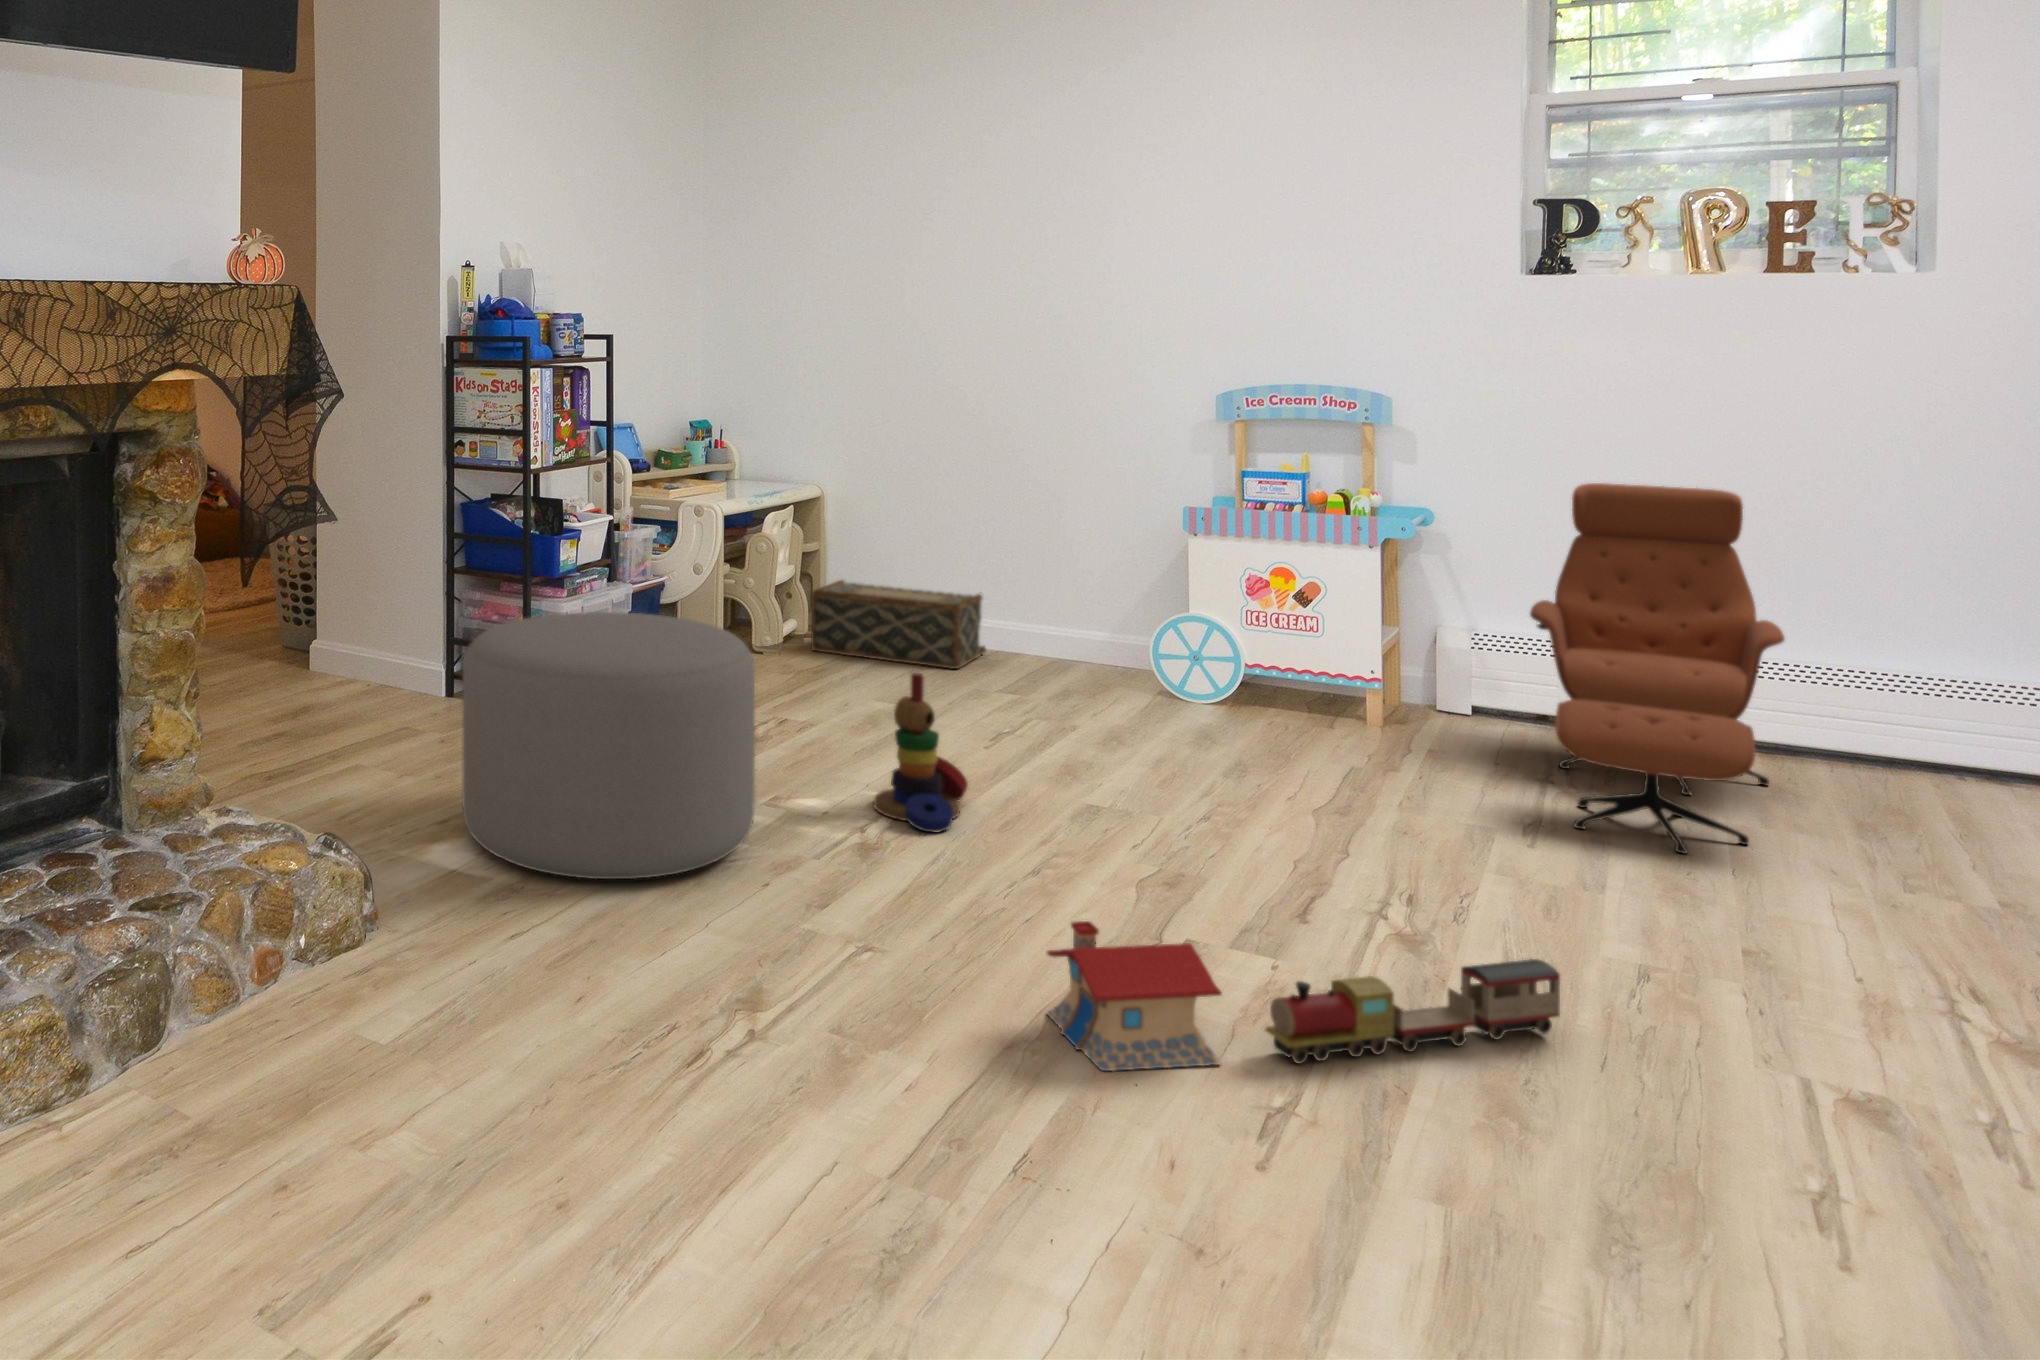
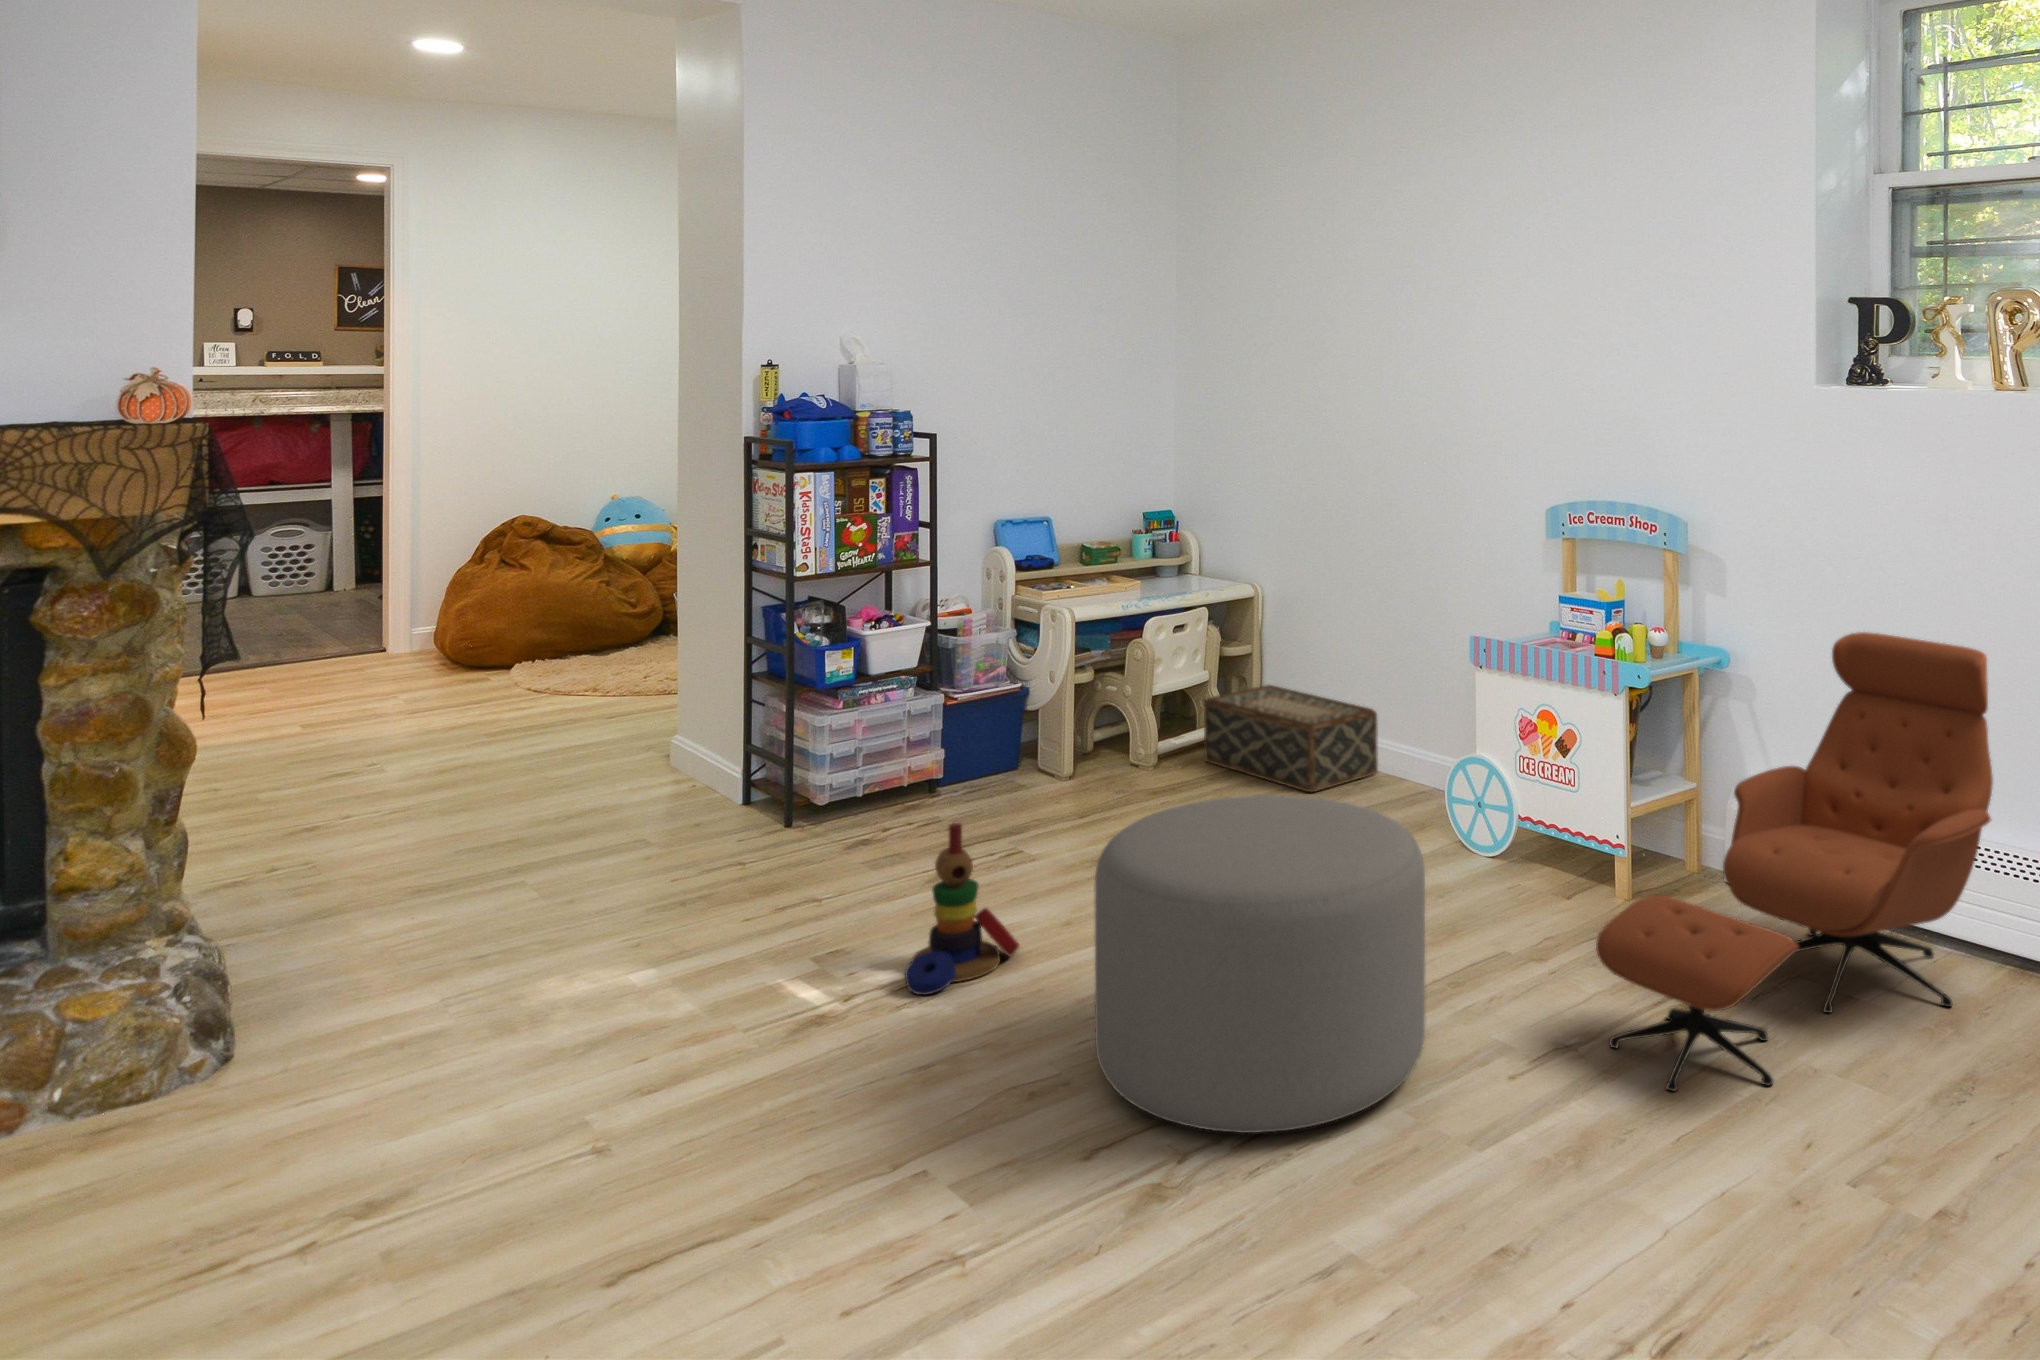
ottoman: present [462,612,755,879] -> present [1095,795,1425,1133]
toy house: present [1047,921,1221,1071] -> none [564,1131,752,1302]
toy train: present [1265,959,1560,1064] -> none [744,1221,1091,1311]

